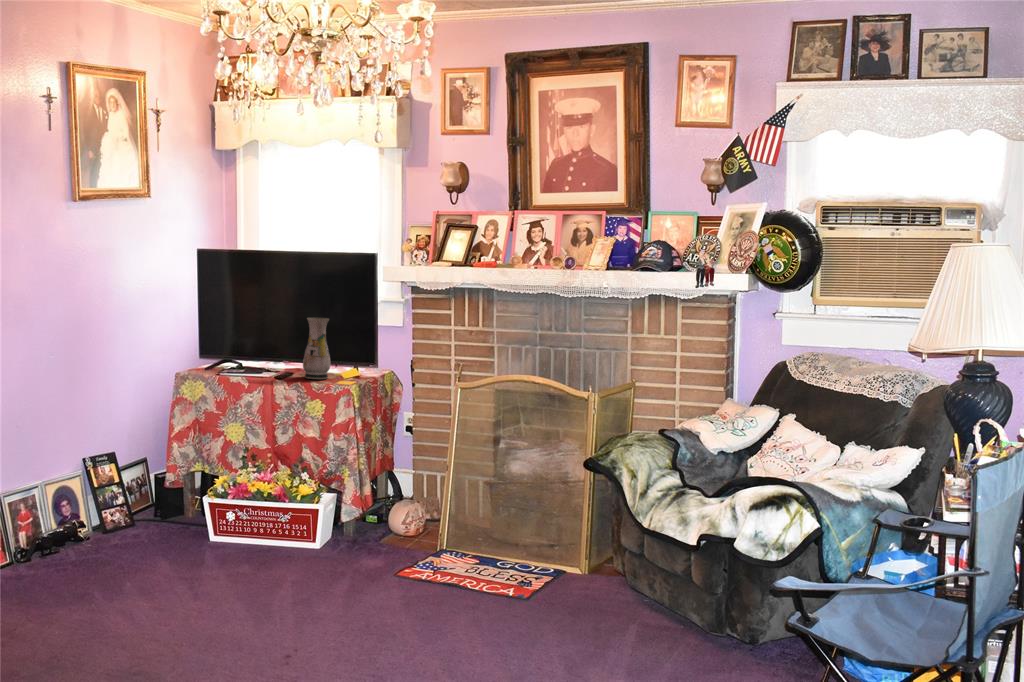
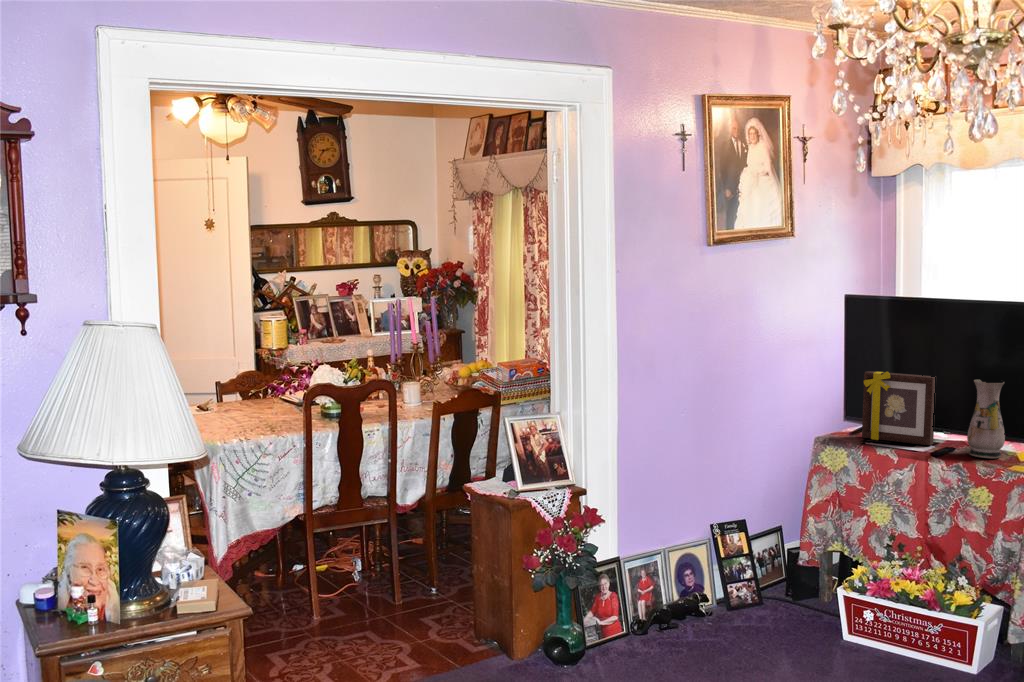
picture frame: none [218,314,277,374] -> present [862,371,936,445]

